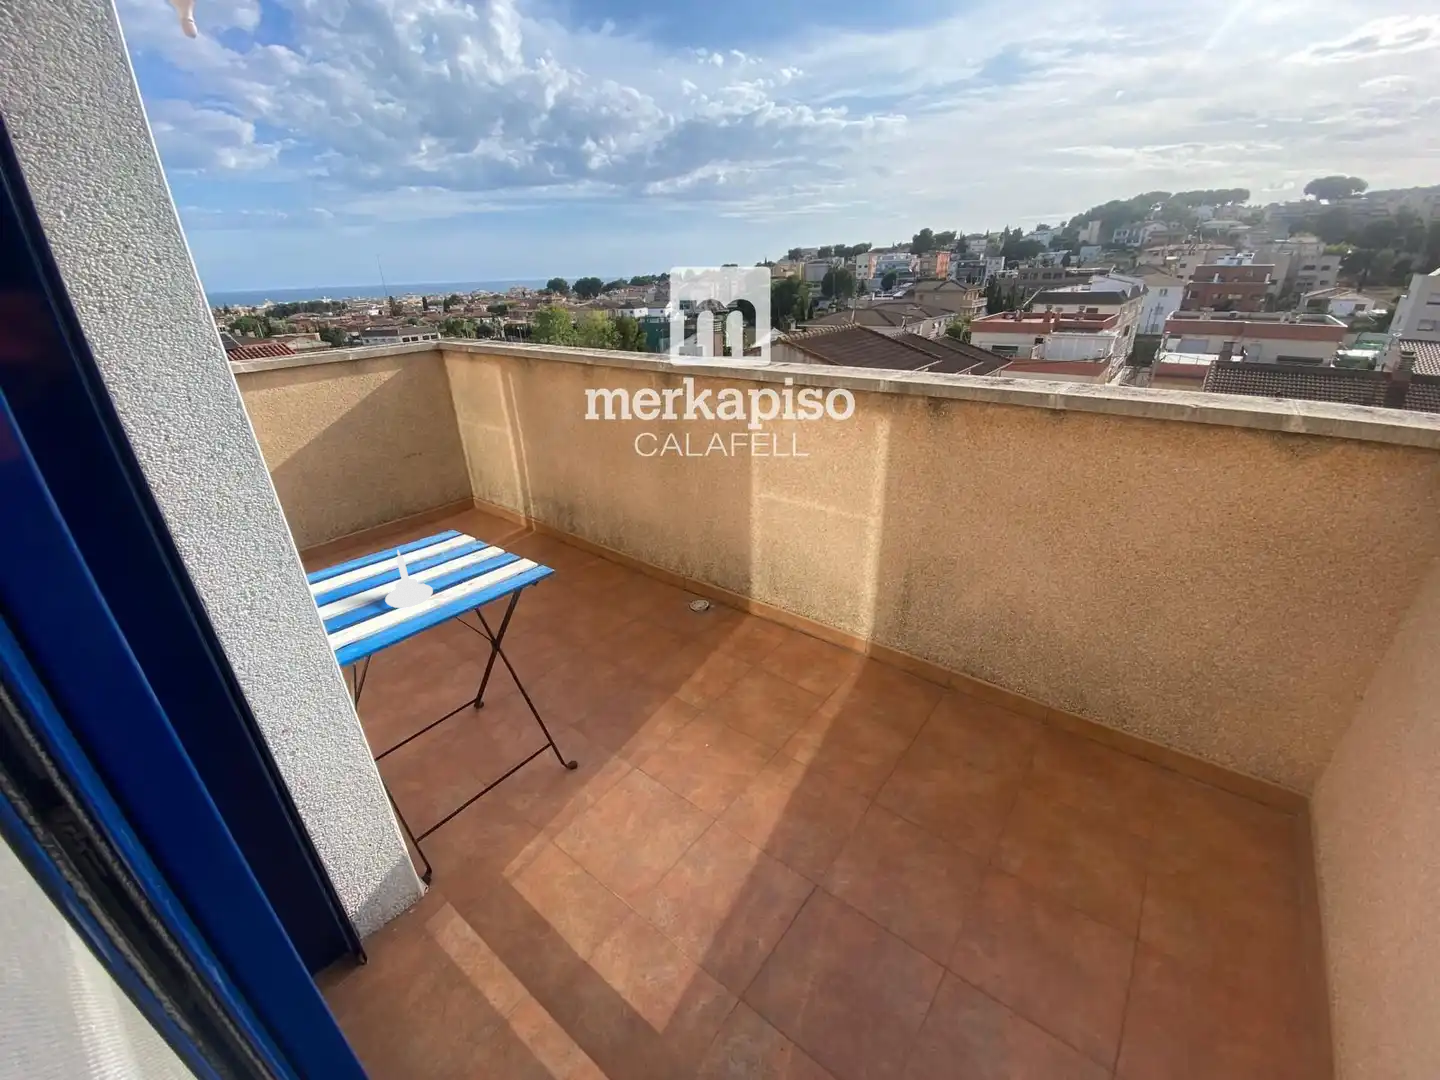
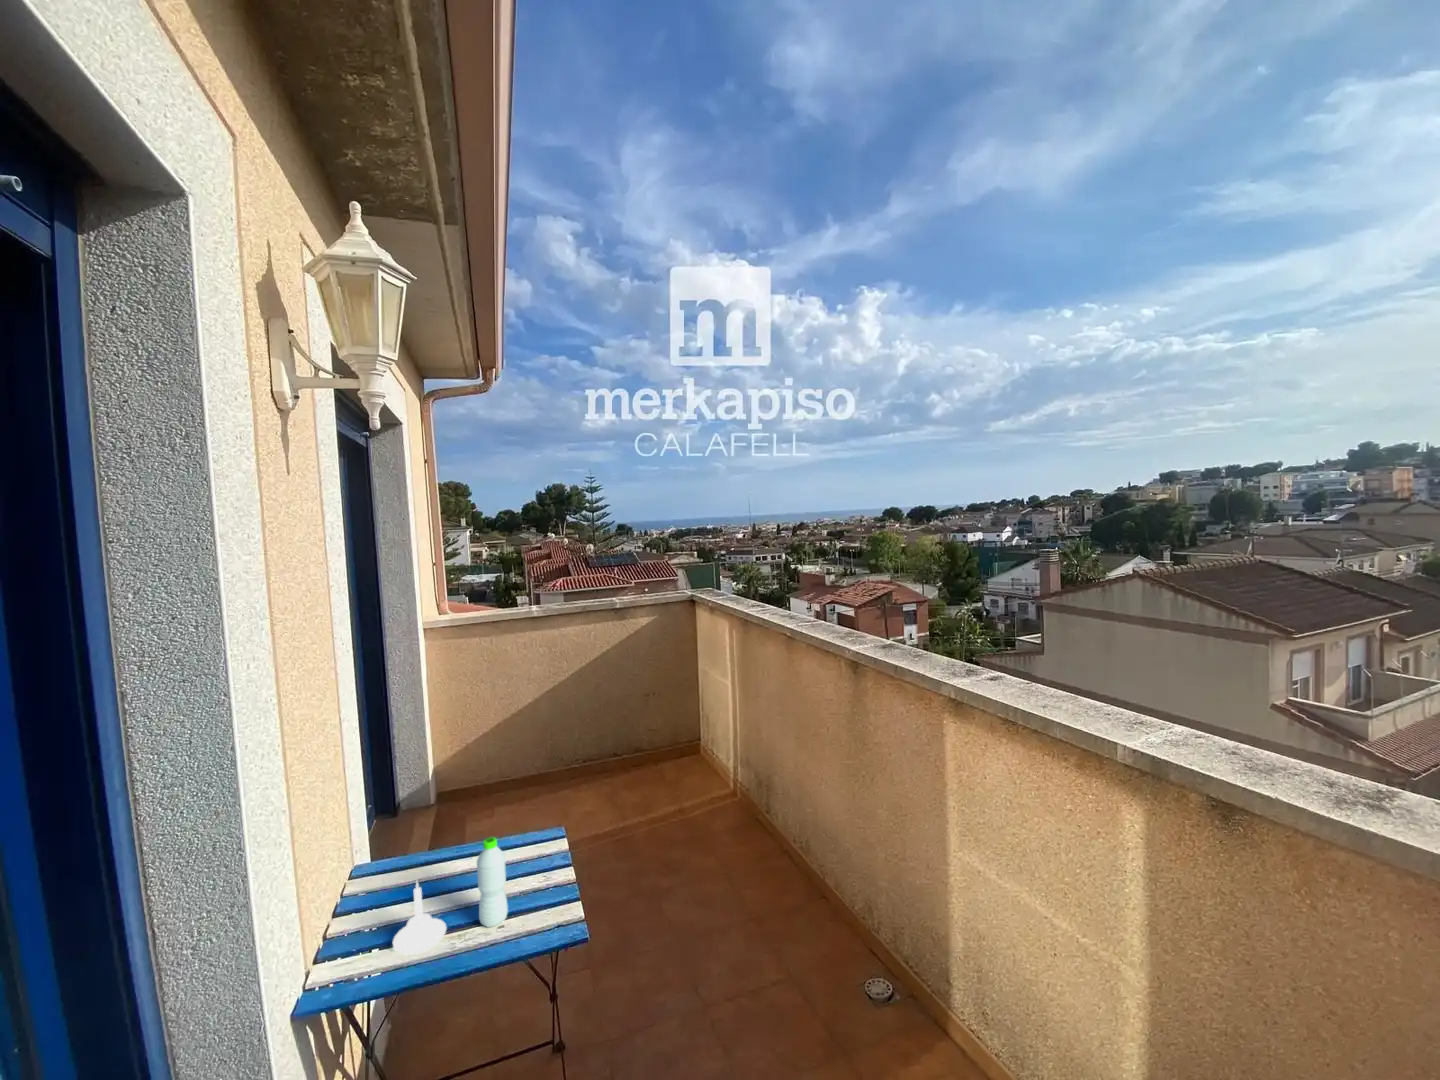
water bottle: none [441,509,476,580] -> present [477,837,508,927]

